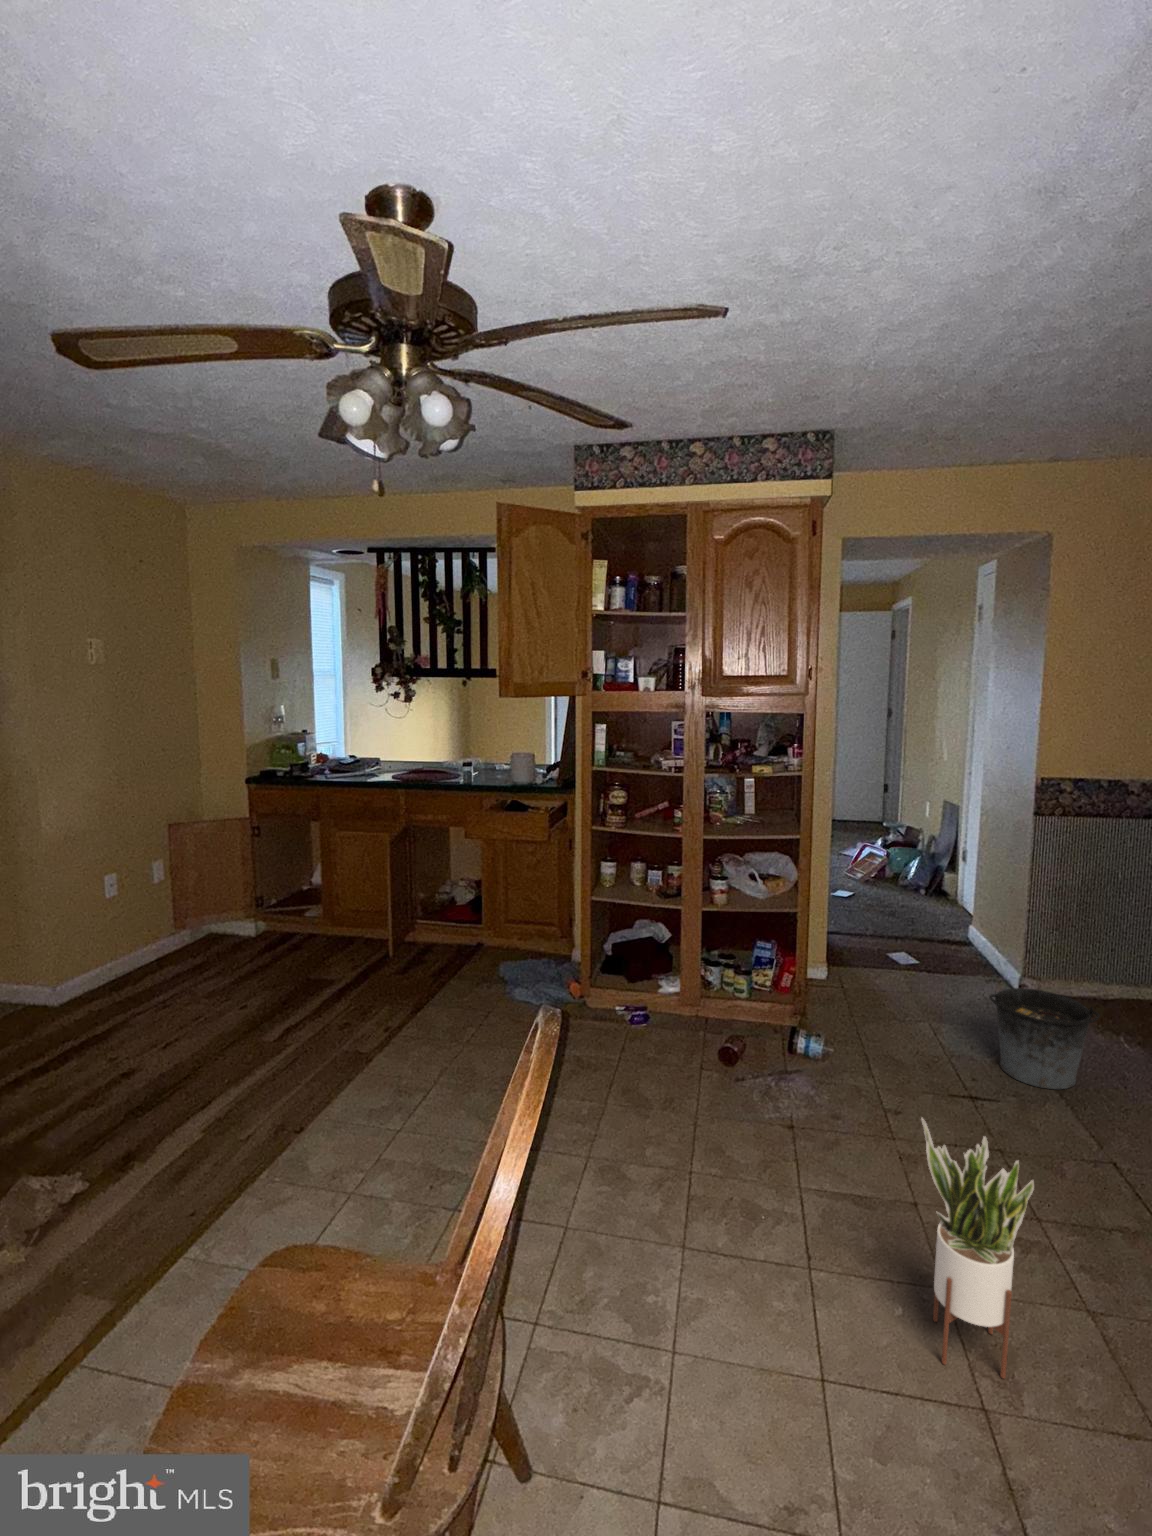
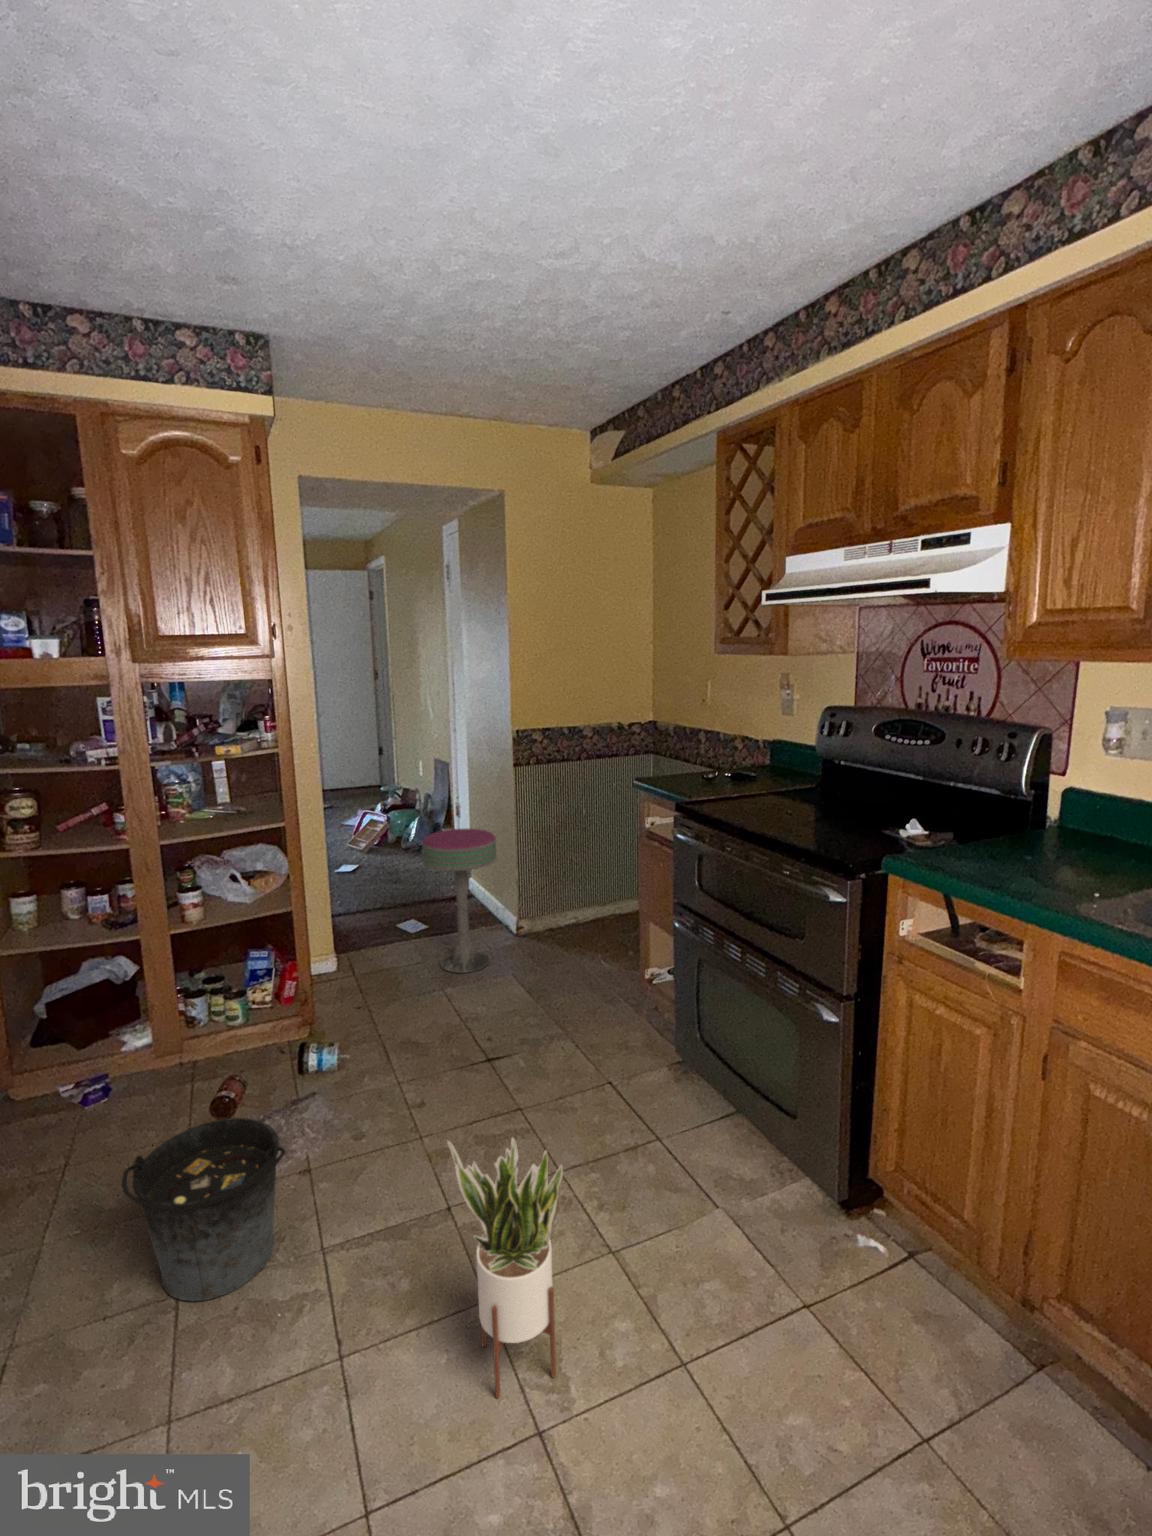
bar stool: none [921,869,1004,1015] -> present [422,829,497,973]
bucket: present [989,988,1100,1089] -> present [122,1118,285,1301]

